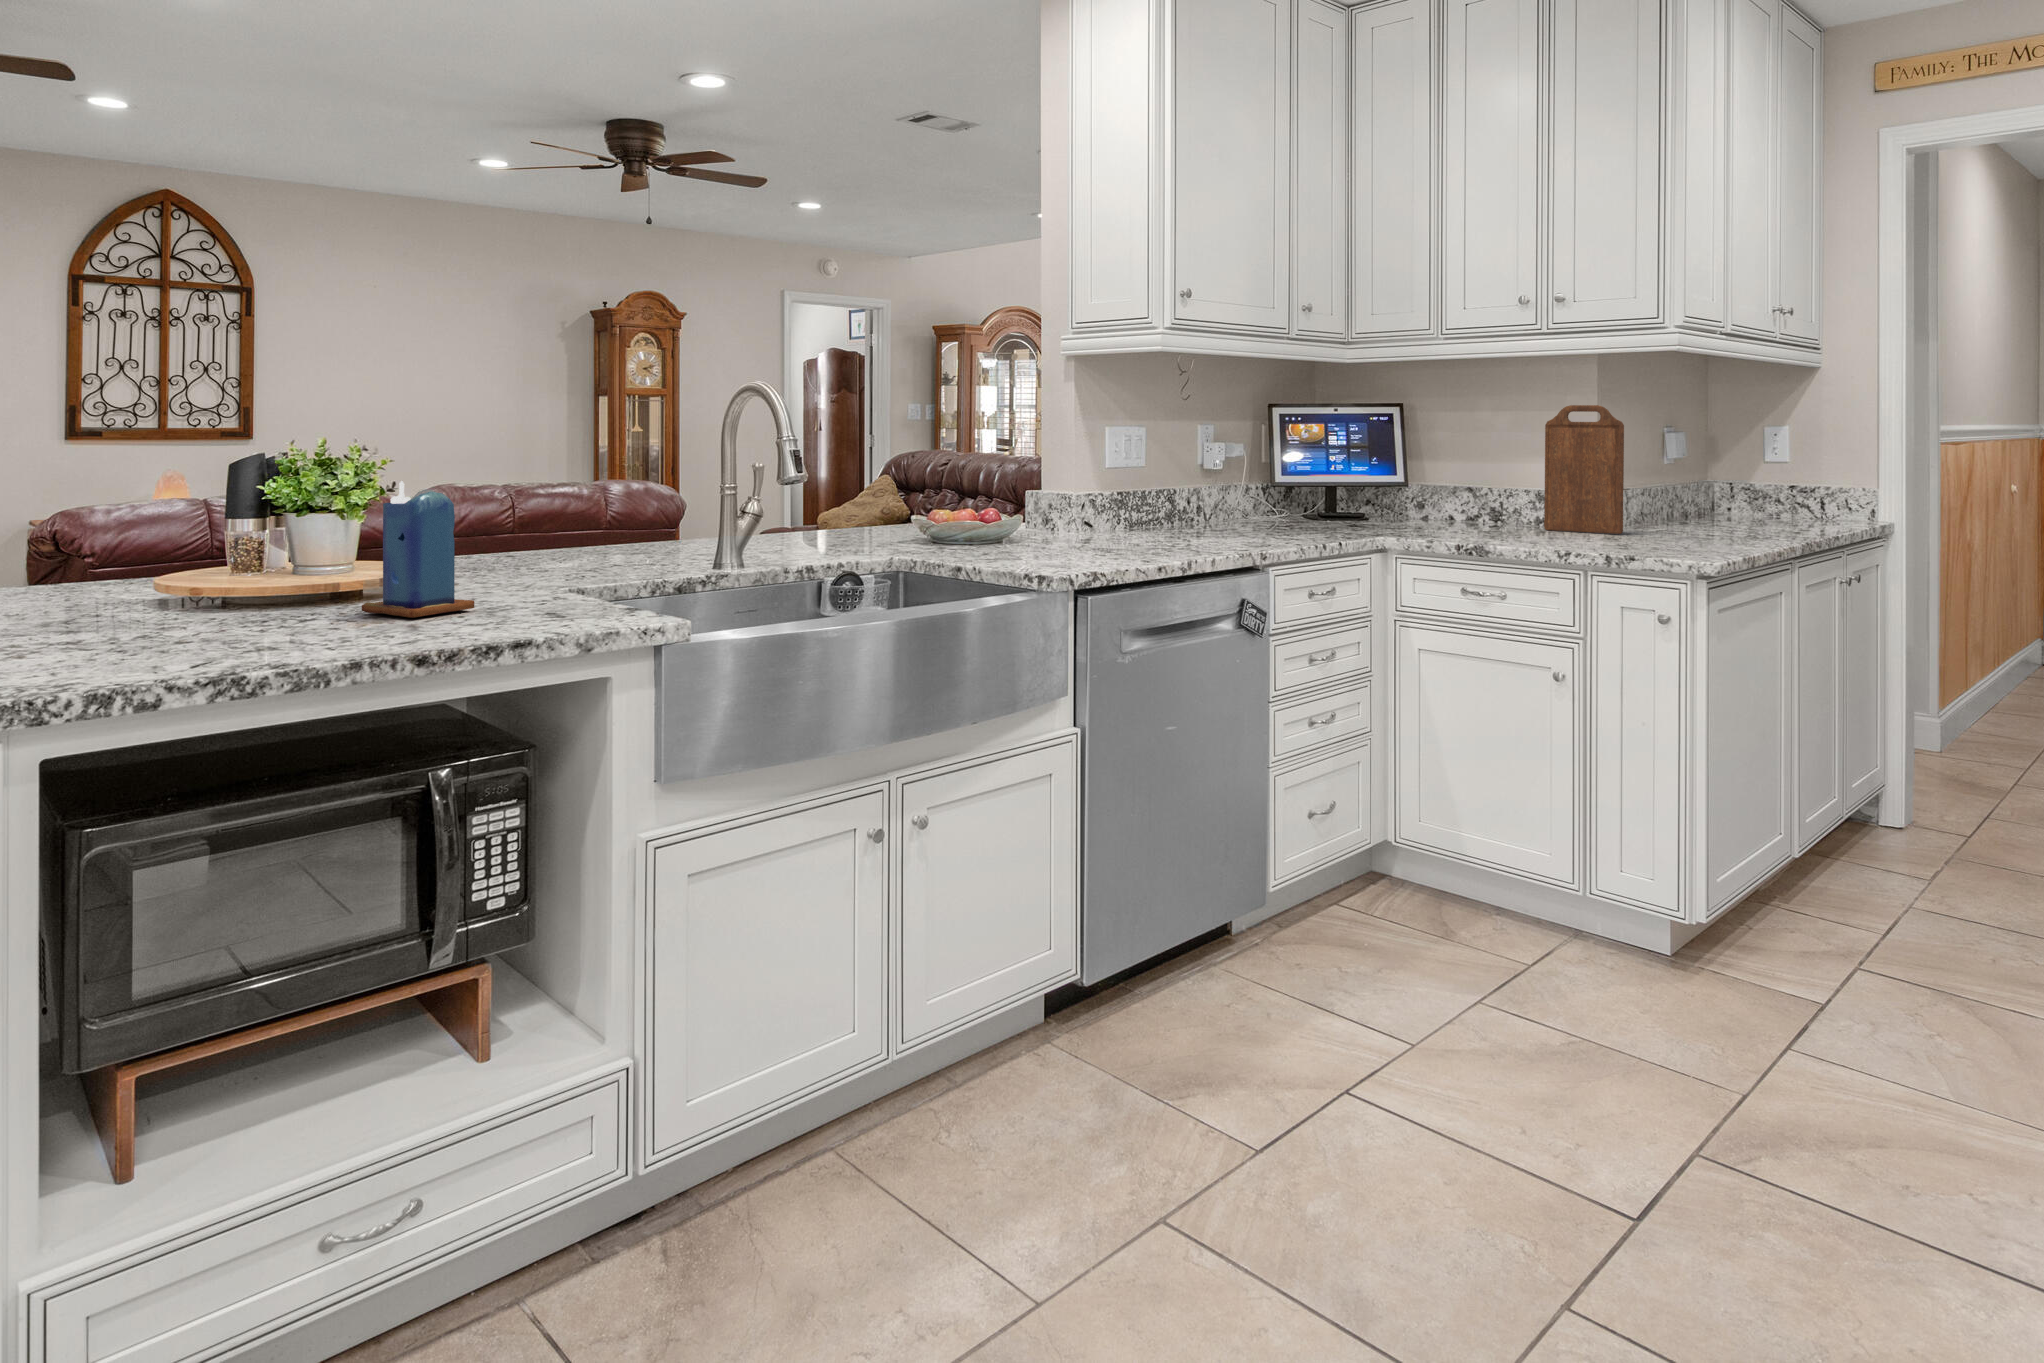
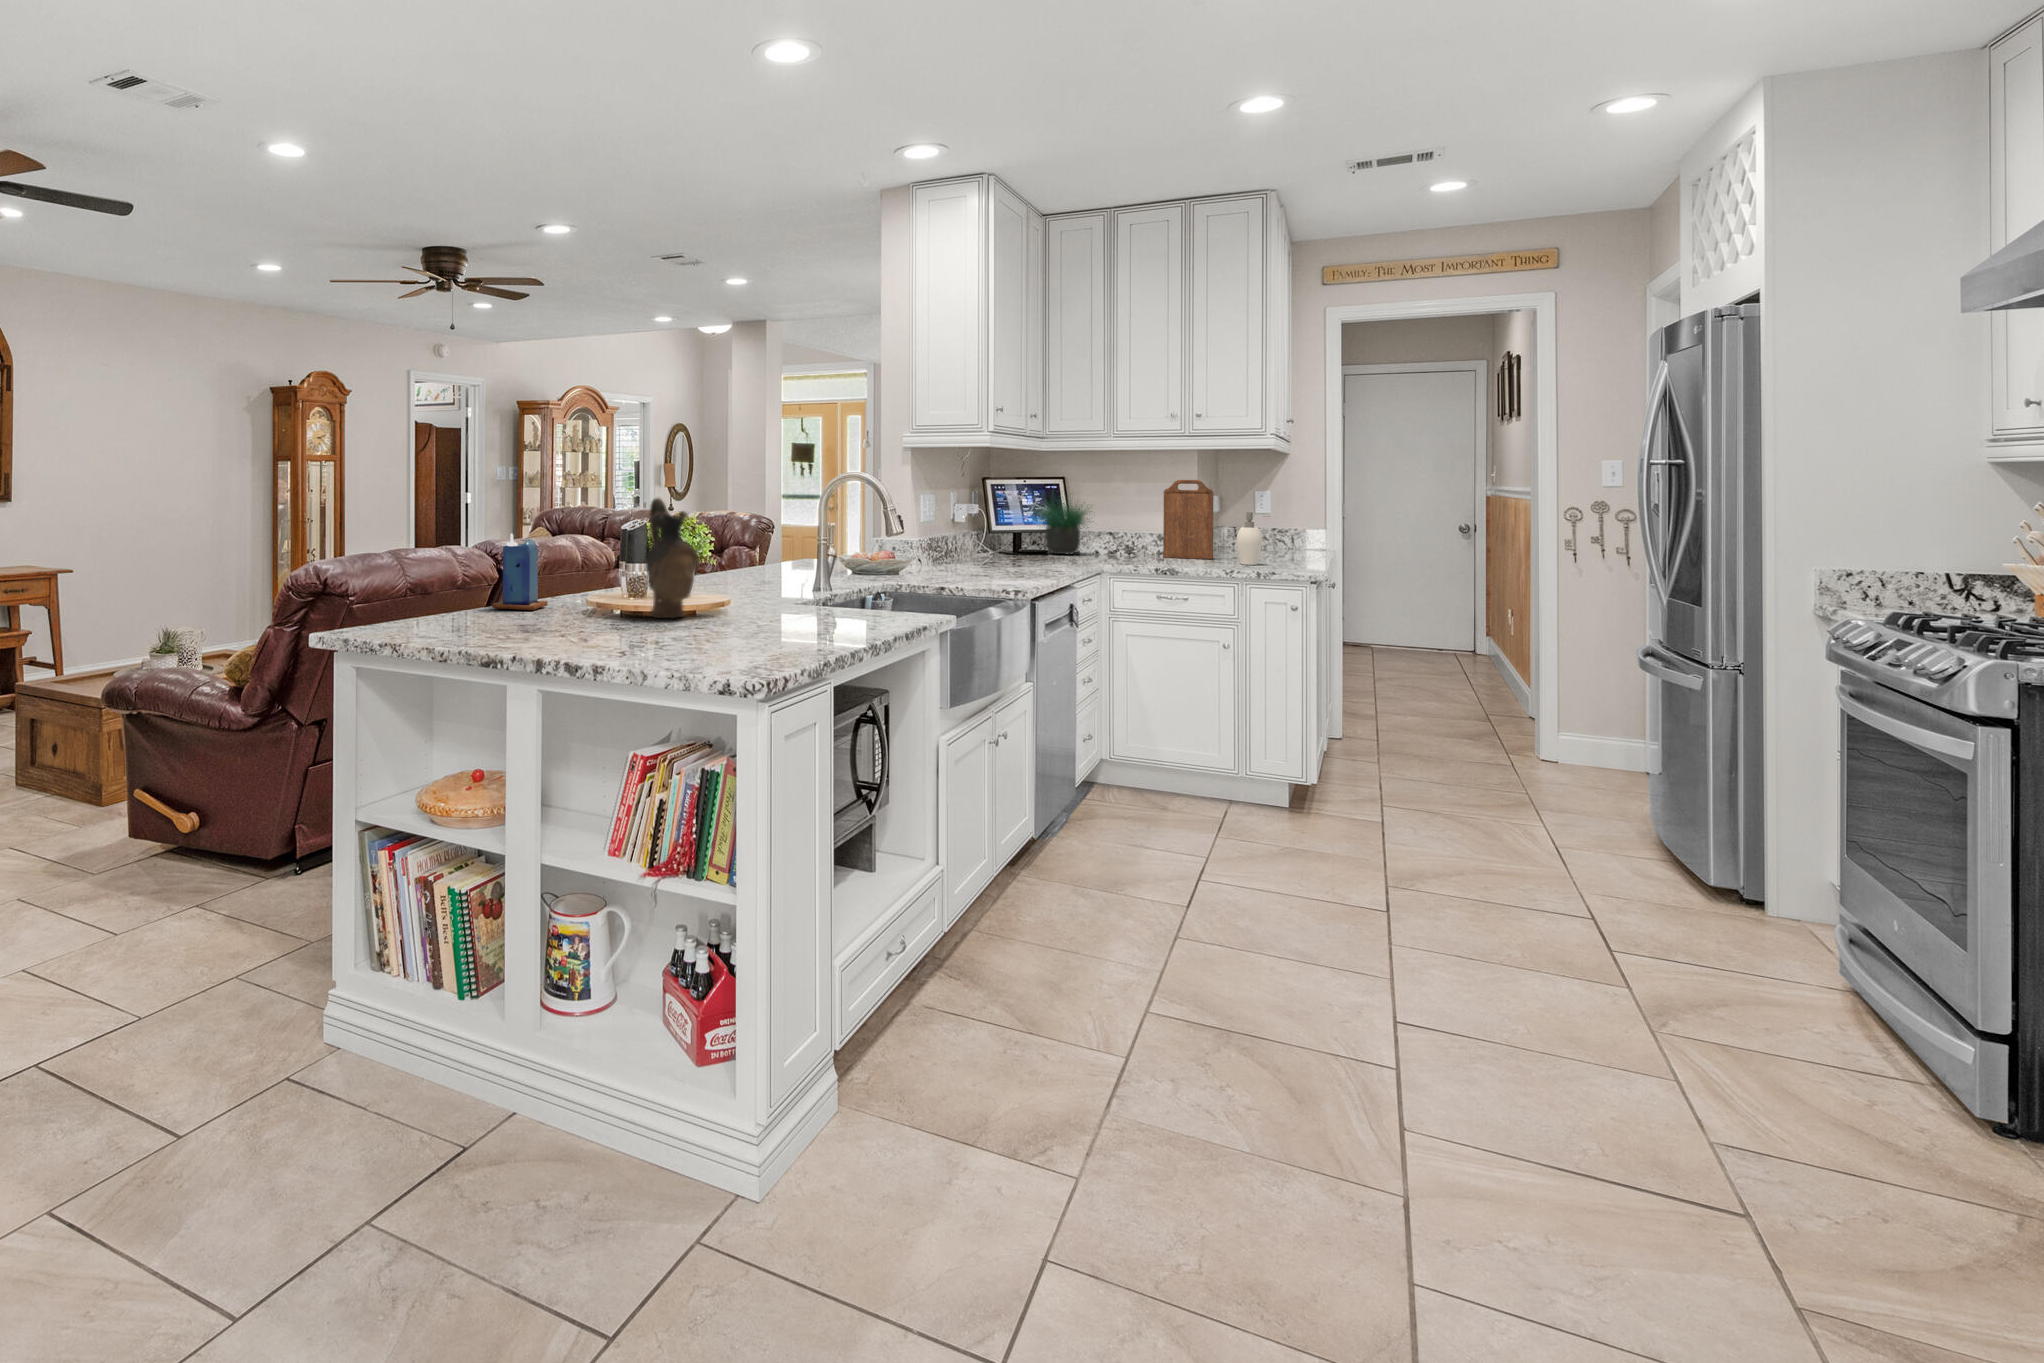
potted plant: none [1329,404,1449,523] -> present [1037,499,1089,554]
ceramic pitcher: none [152,414,251,620] -> present [646,498,699,618]
soap dispenser: none [1644,457,1700,545] -> present [1237,512,1270,565]
candle: present [362,481,474,618] -> present [492,533,548,610]

